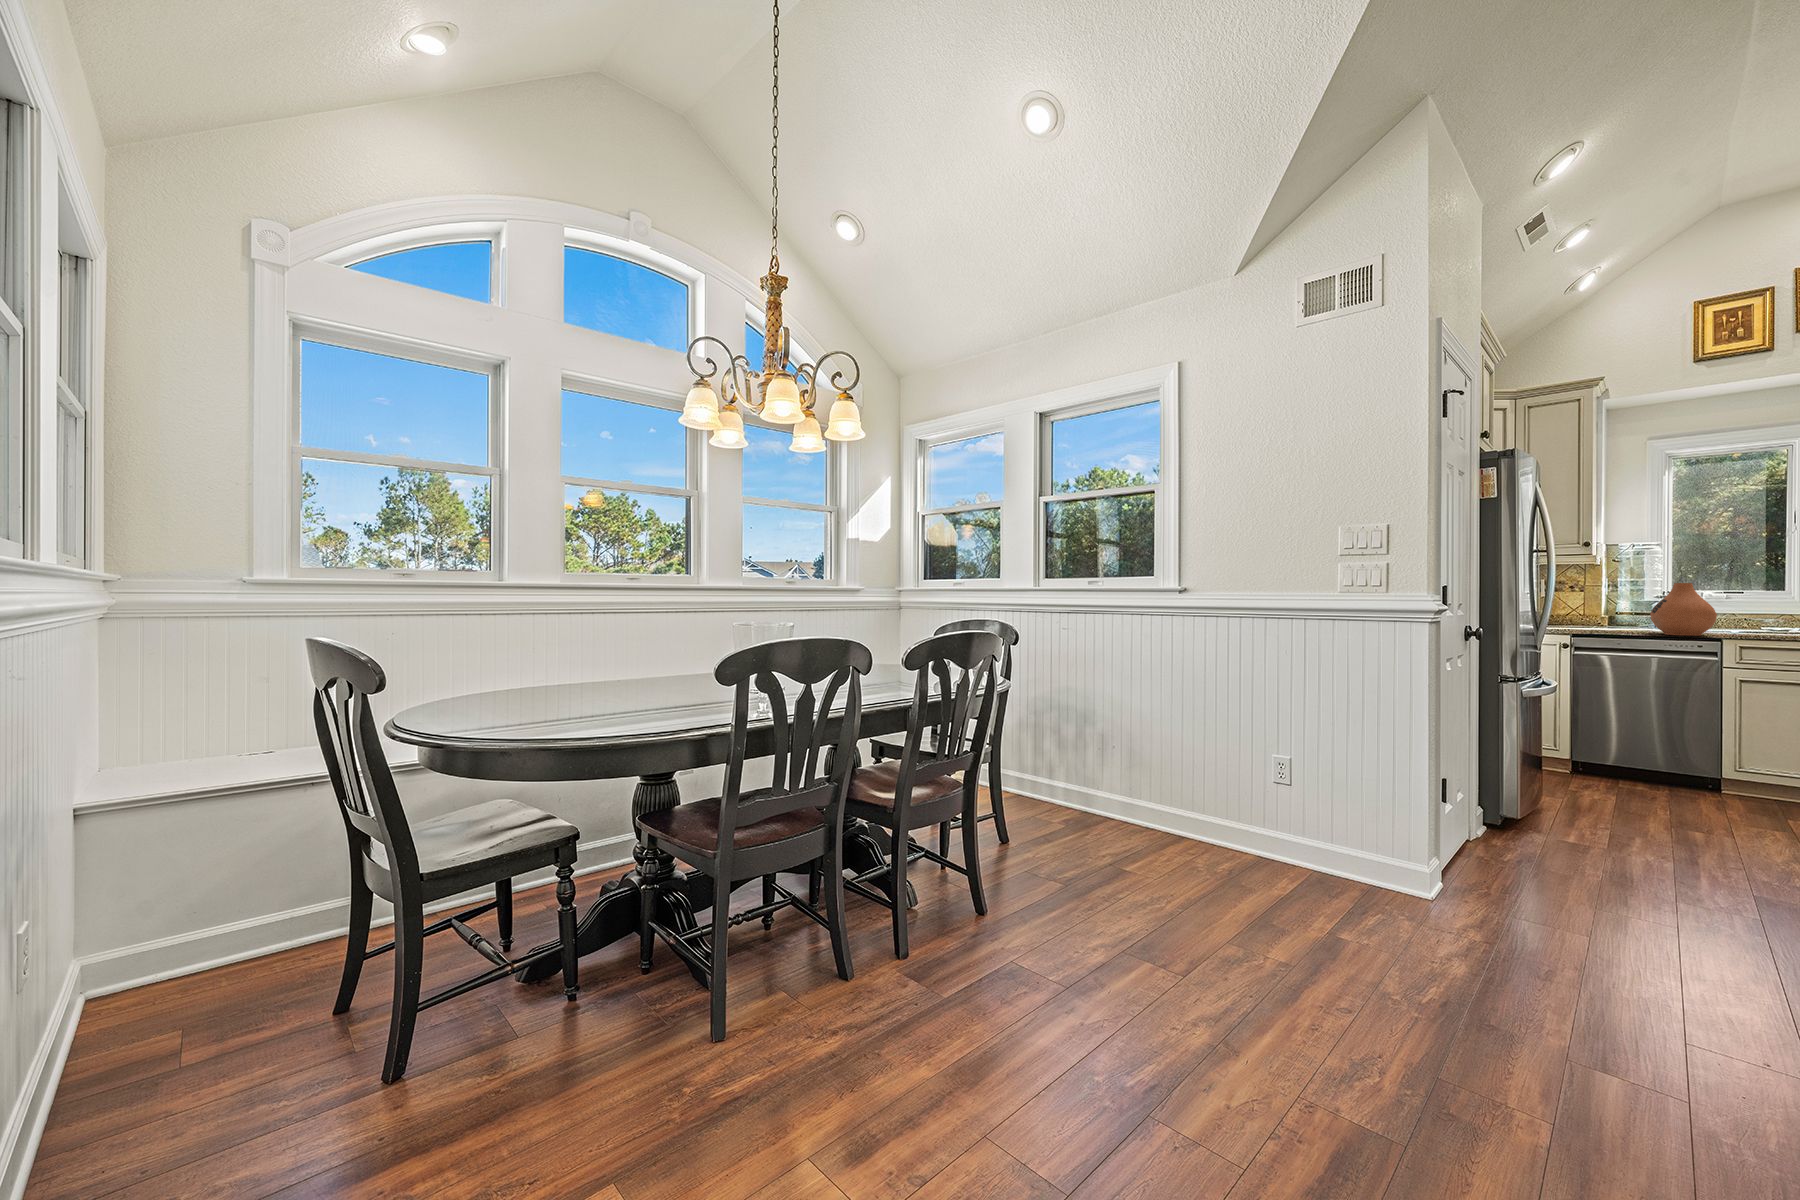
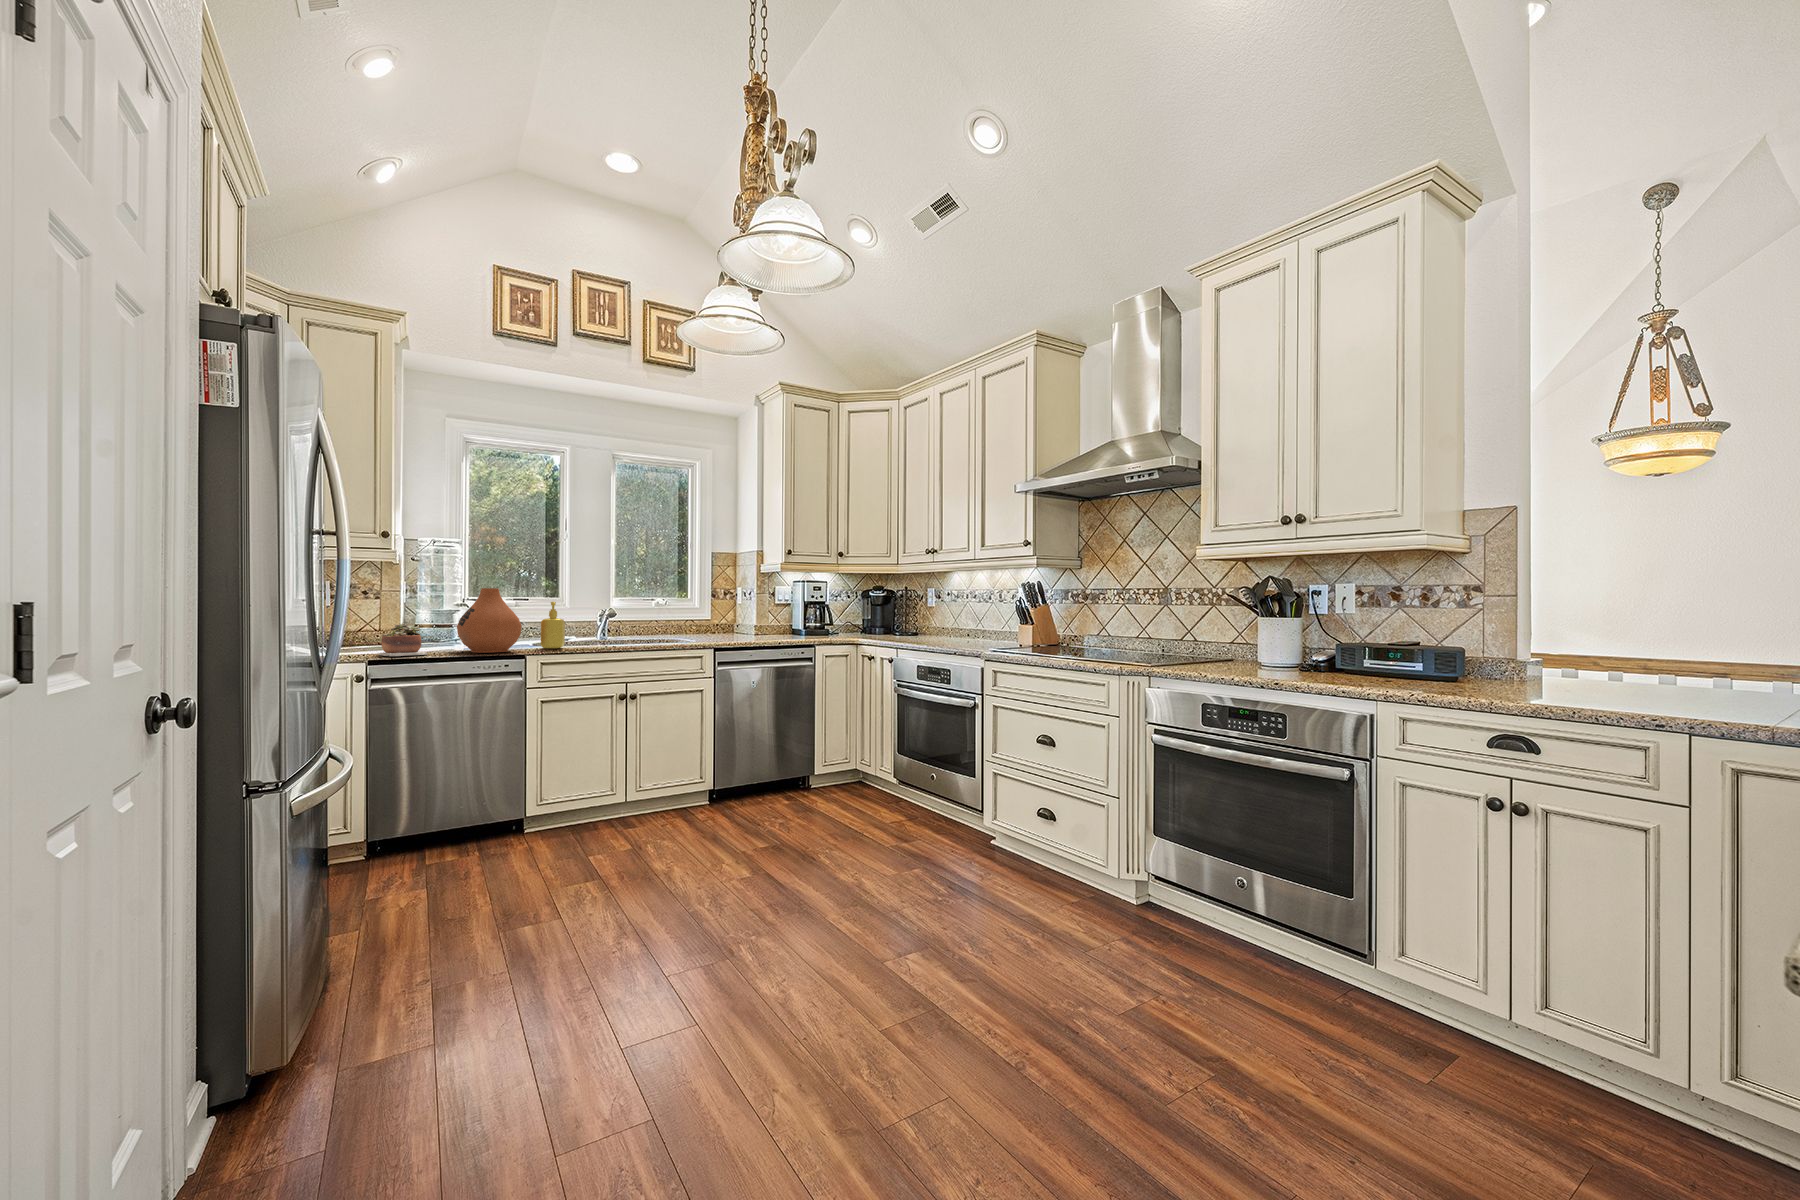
soap dispenser: none [1741,594,1771,636] -> present [541,602,565,649]
succulent plant: none [1580,610,1623,634] -> present [379,623,427,656]

